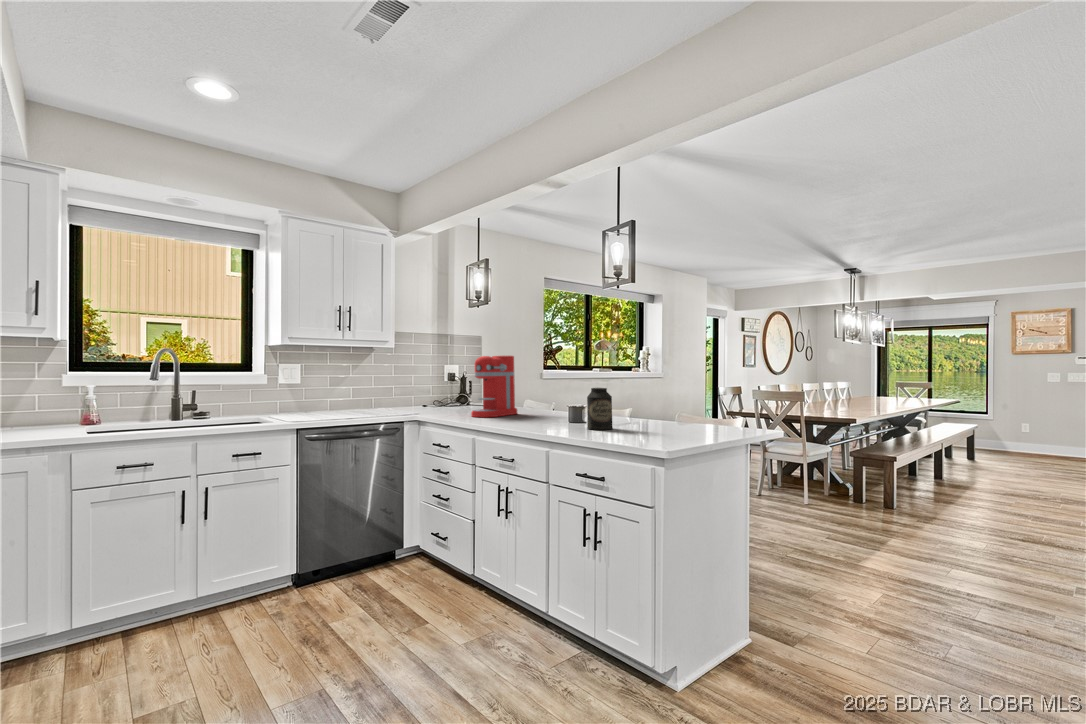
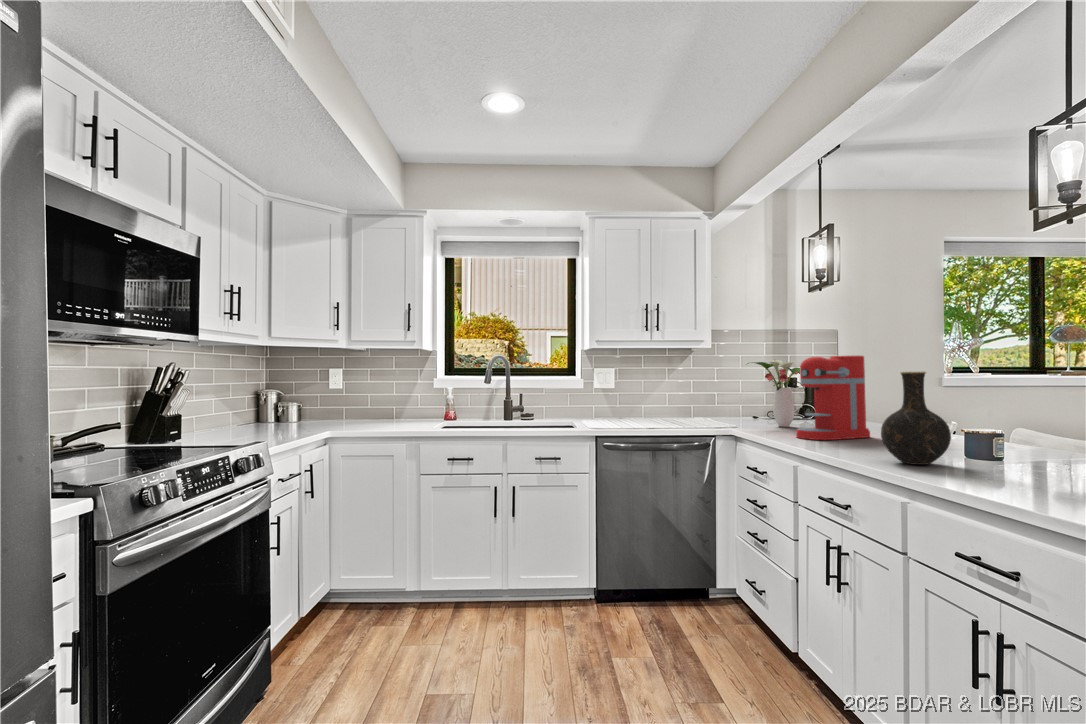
flower arrangement: none [427,358,473,411] -> present [747,360,800,427]
vase: none [539,366,577,426] -> present [881,372,951,465]
canister: present [587,388,613,430] -> none [963,409,1019,481]

